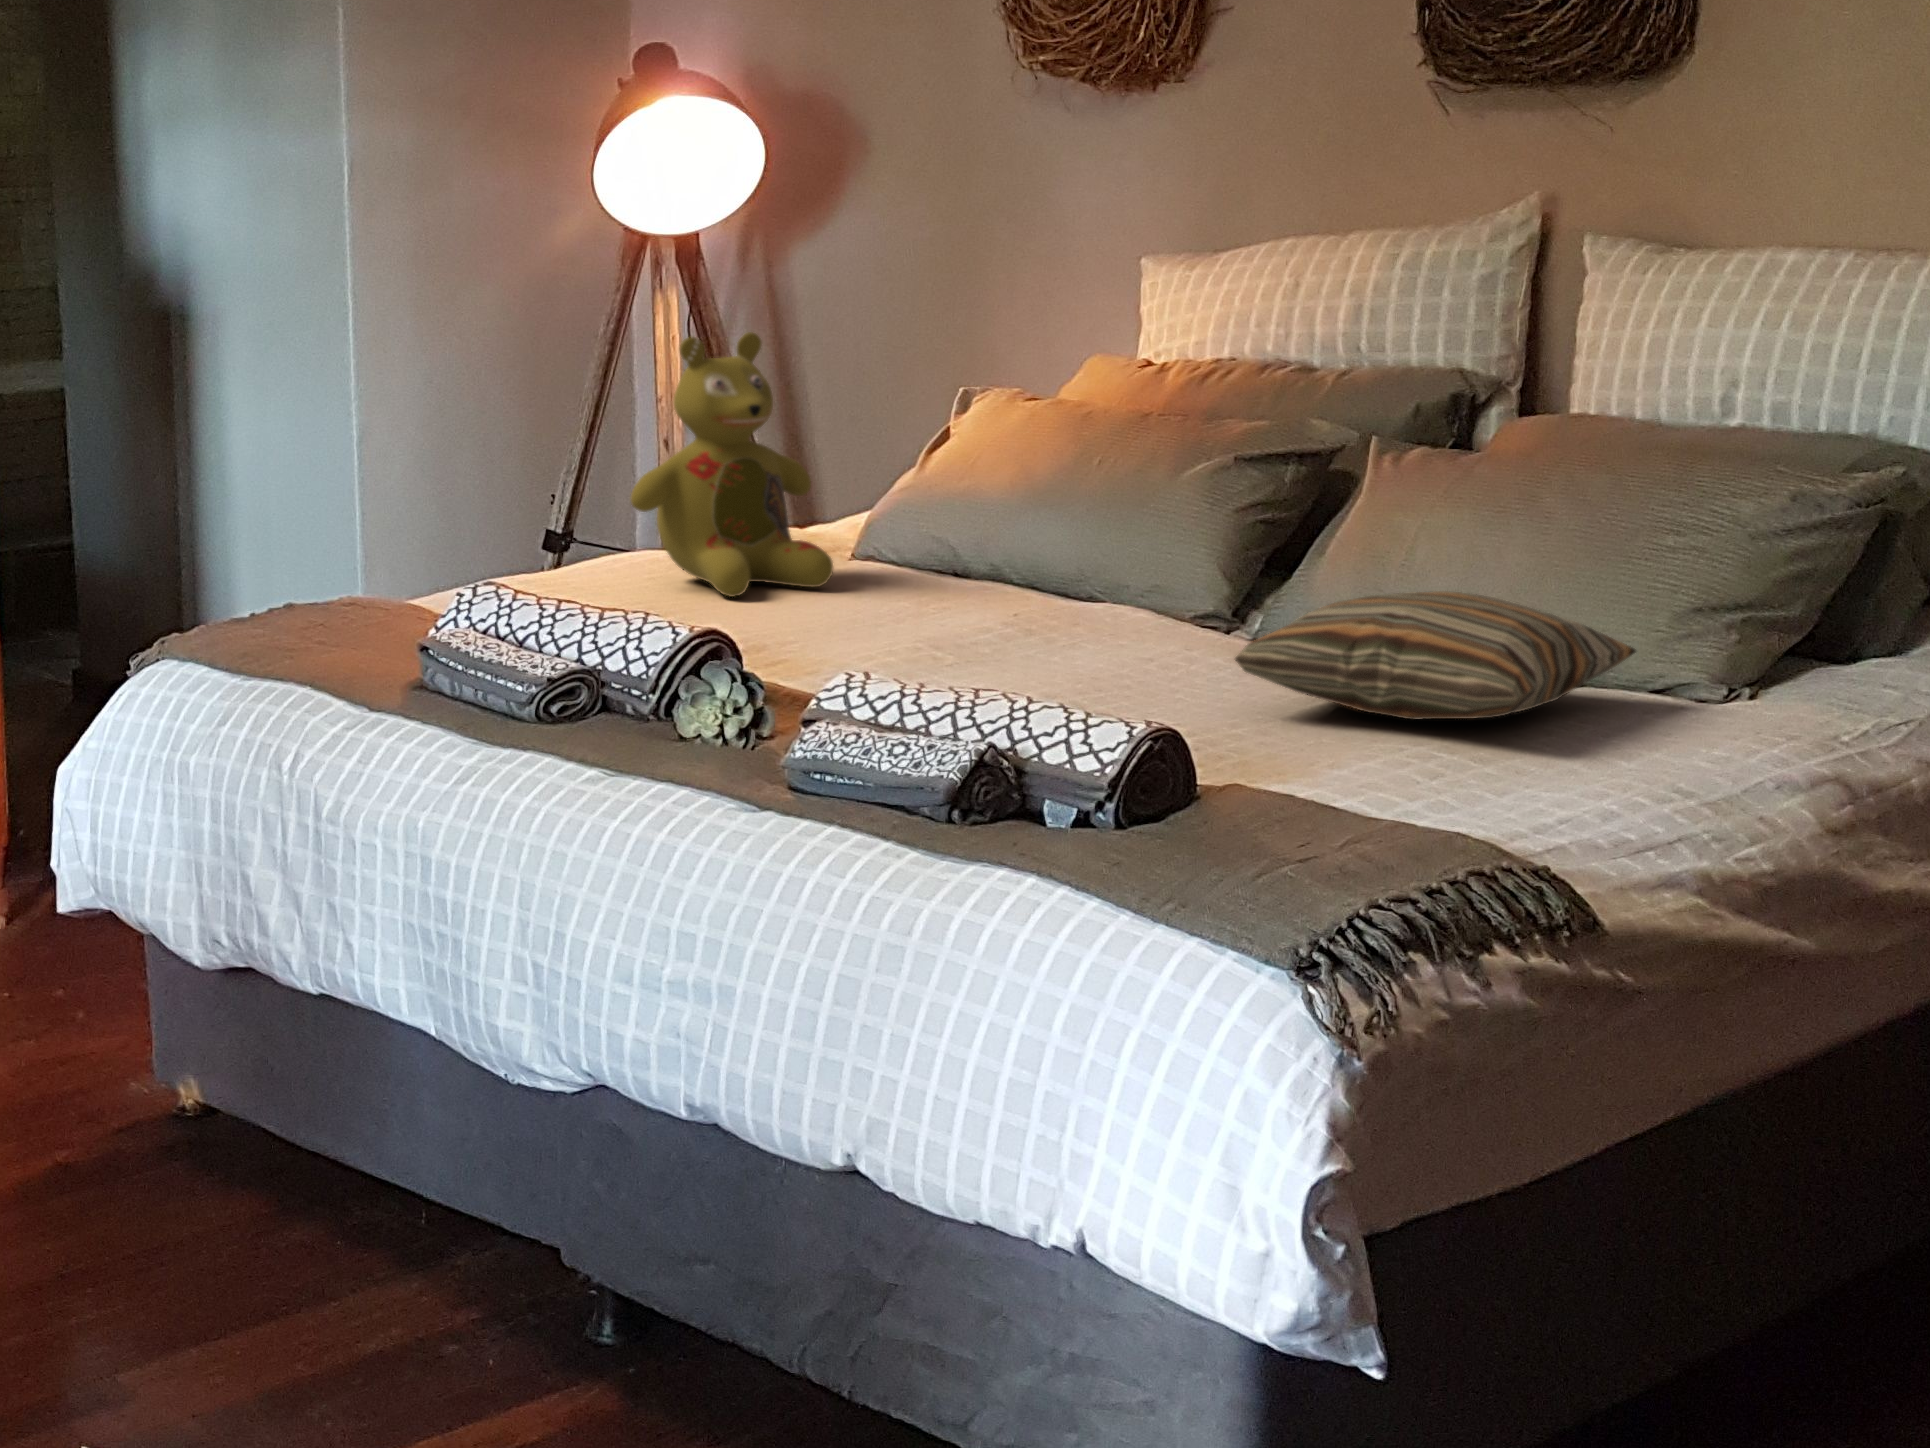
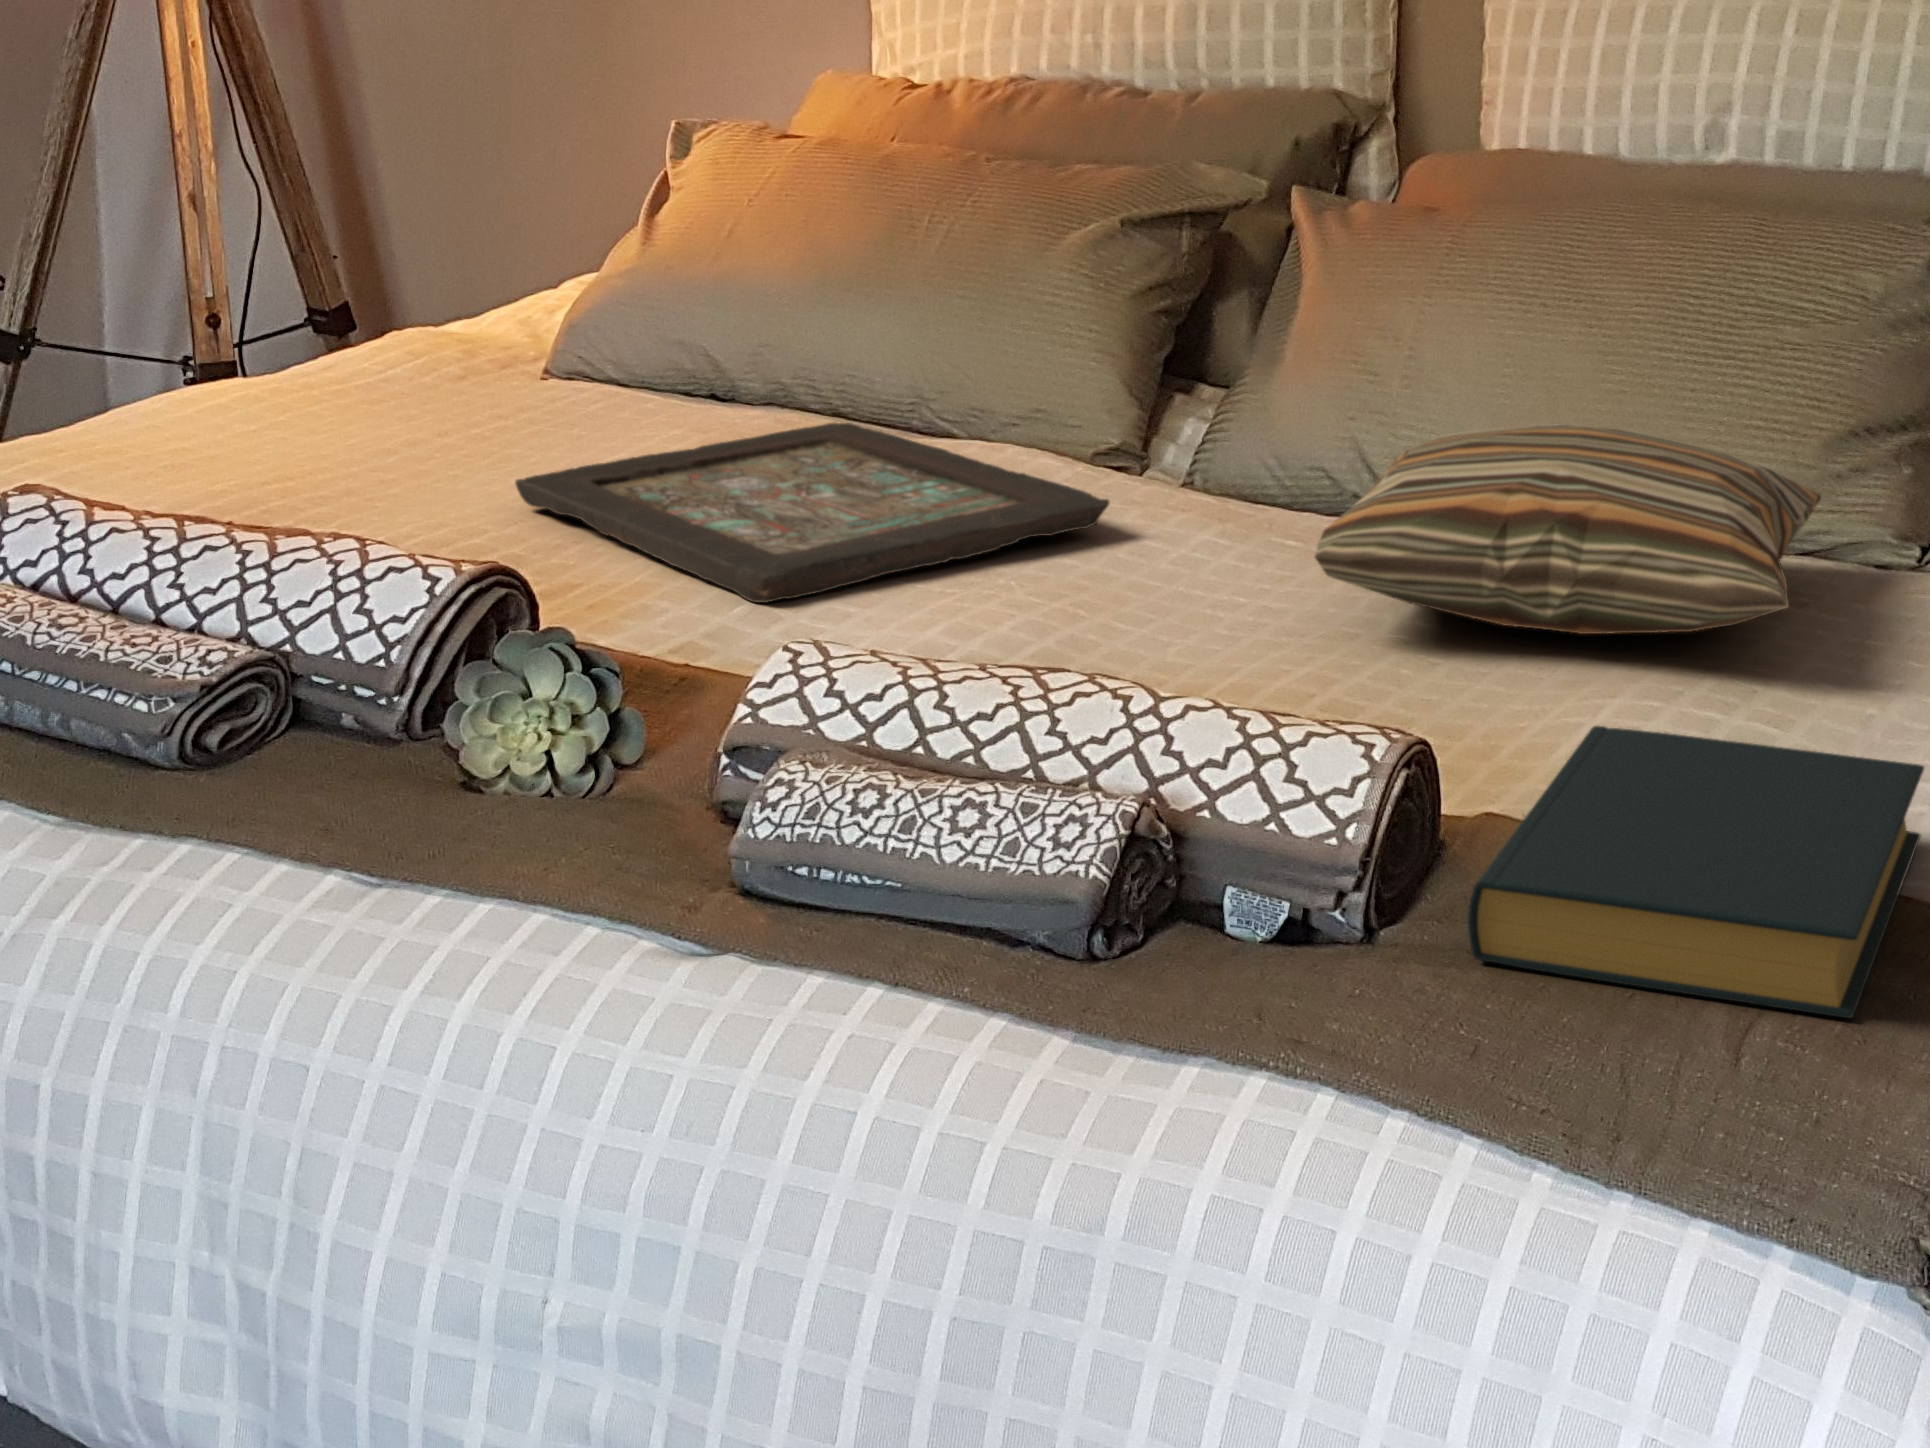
stuffed bear: present [631,332,833,597] -> none [194,47,517,457]
decorative tray: none [802,588,1168,677] -> present [515,423,1109,602]
hardback book: none [1154,742,1493,871] -> present [1468,726,1924,1019]

